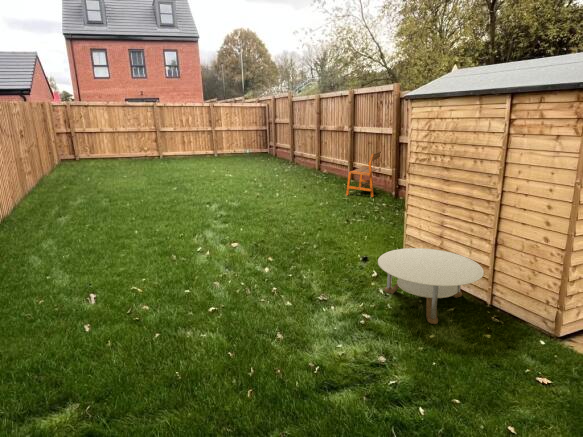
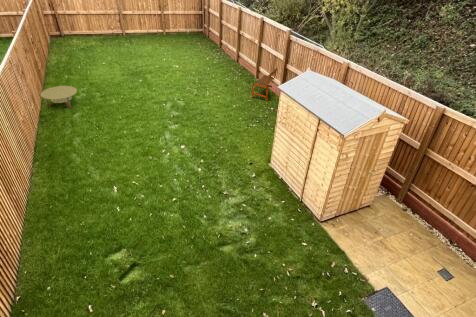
round table: present [378,248,484,324] -> present [41,86,77,109]

